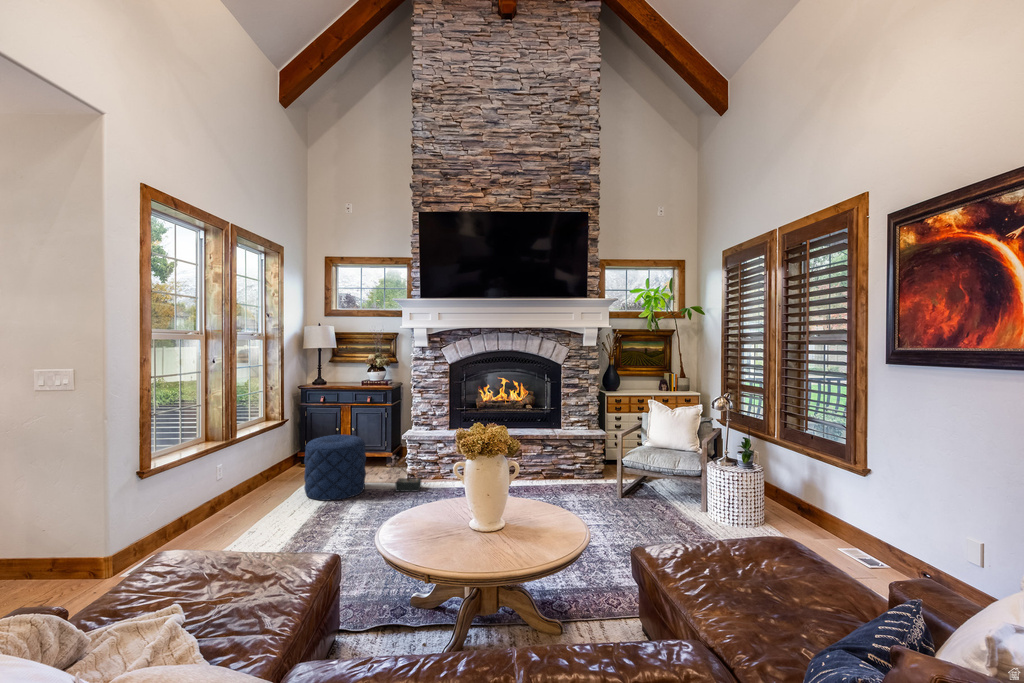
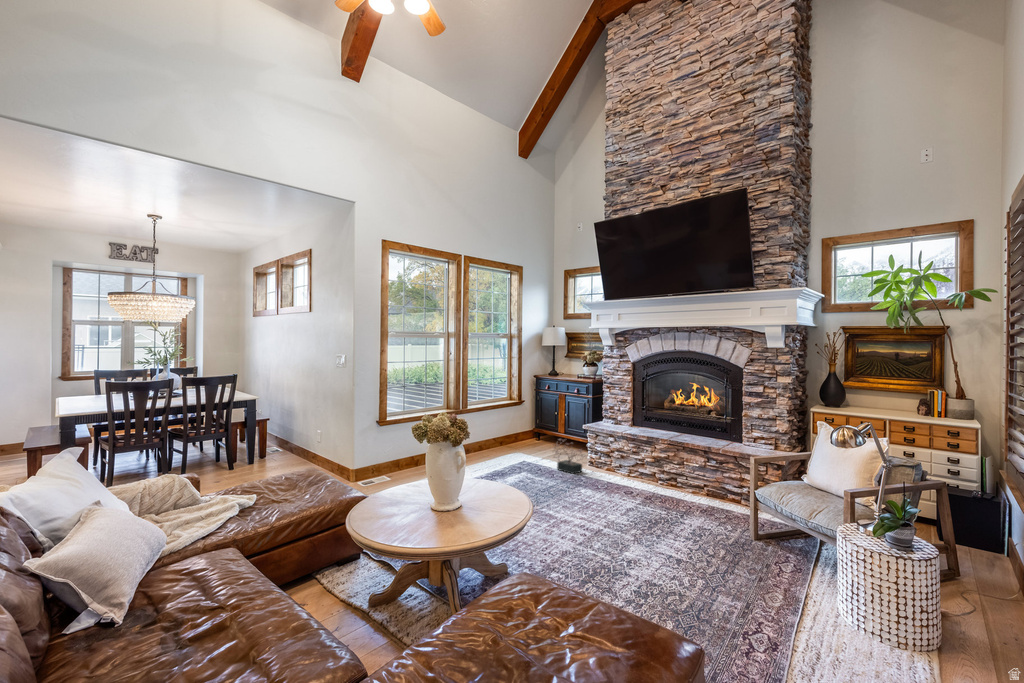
pouf: present [304,435,366,501] -> none [498,415,546,465]

